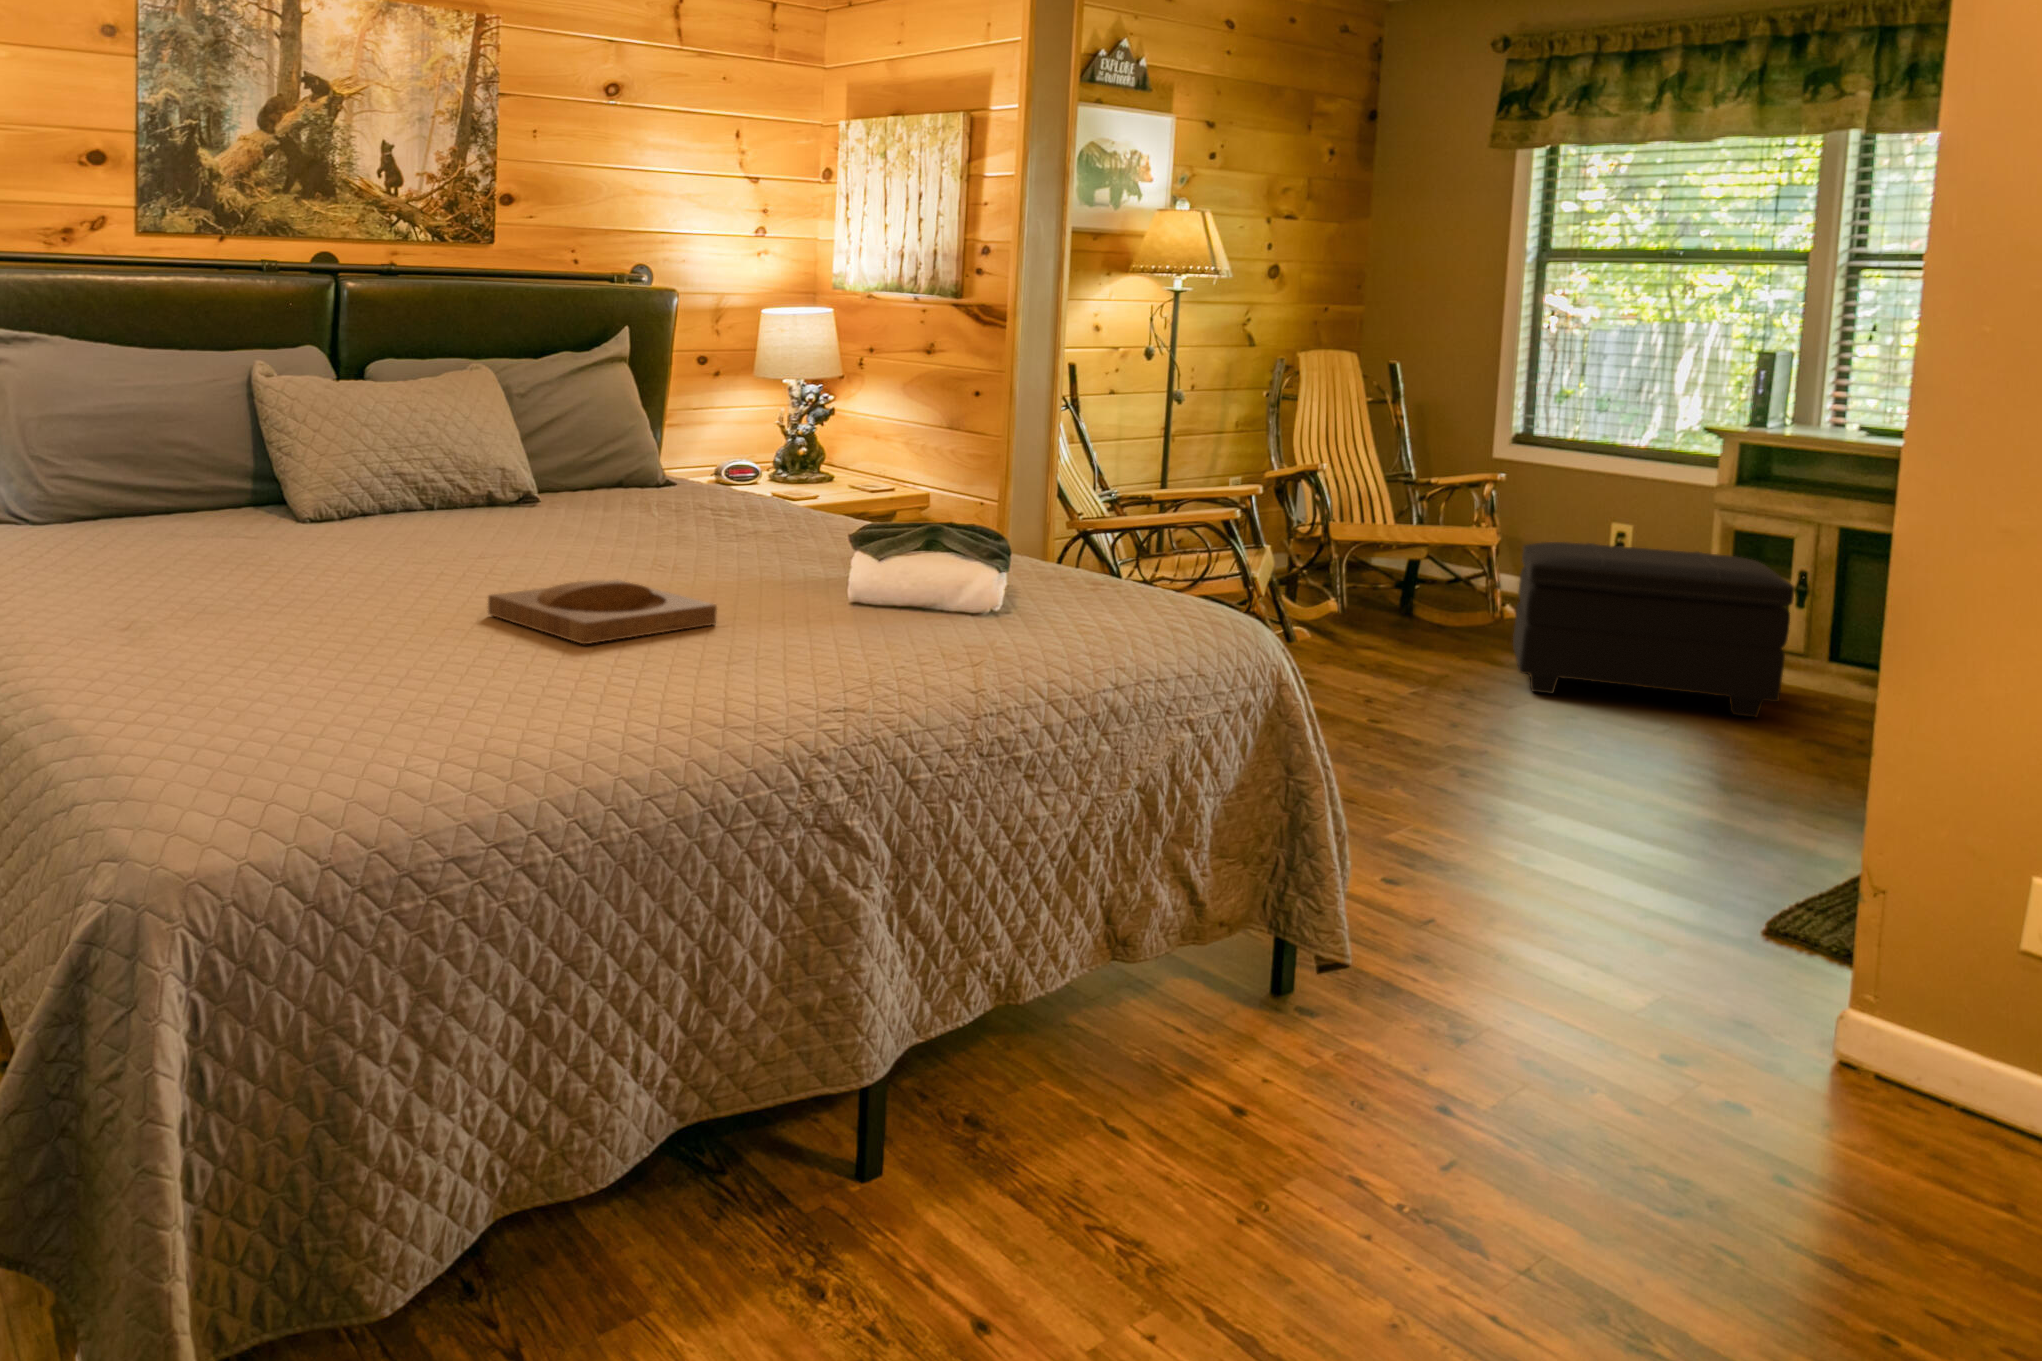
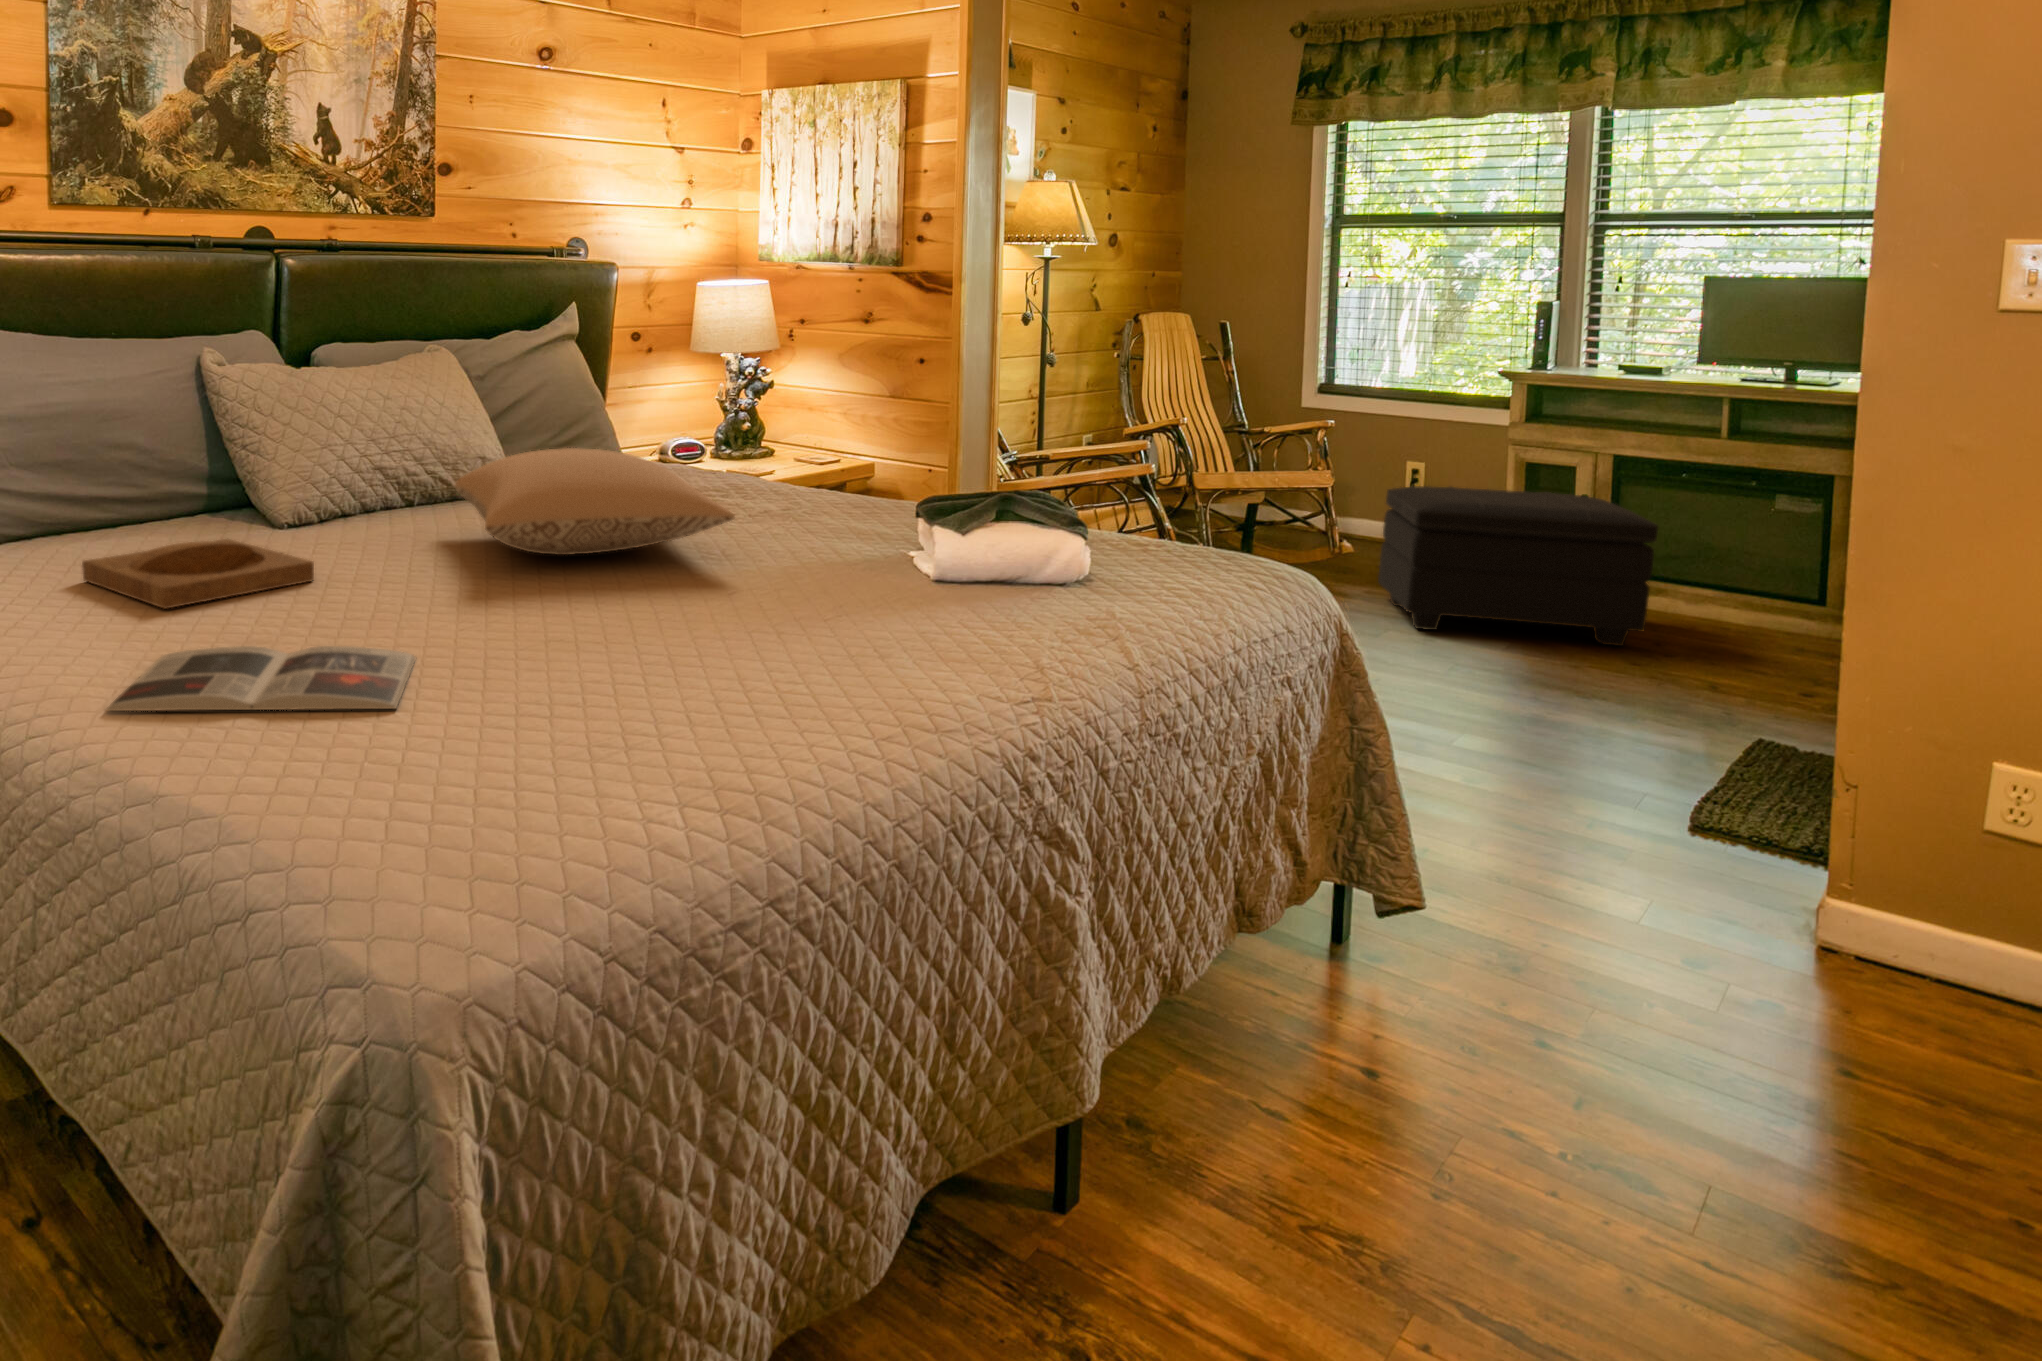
pillow: none [448,453,672,543] -> present [455,448,735,555]
tray: present [488,580,717,644] -> present [82,539,314,609]
magazine: none [94,588,351,630] -> present [106,646,416,711]

